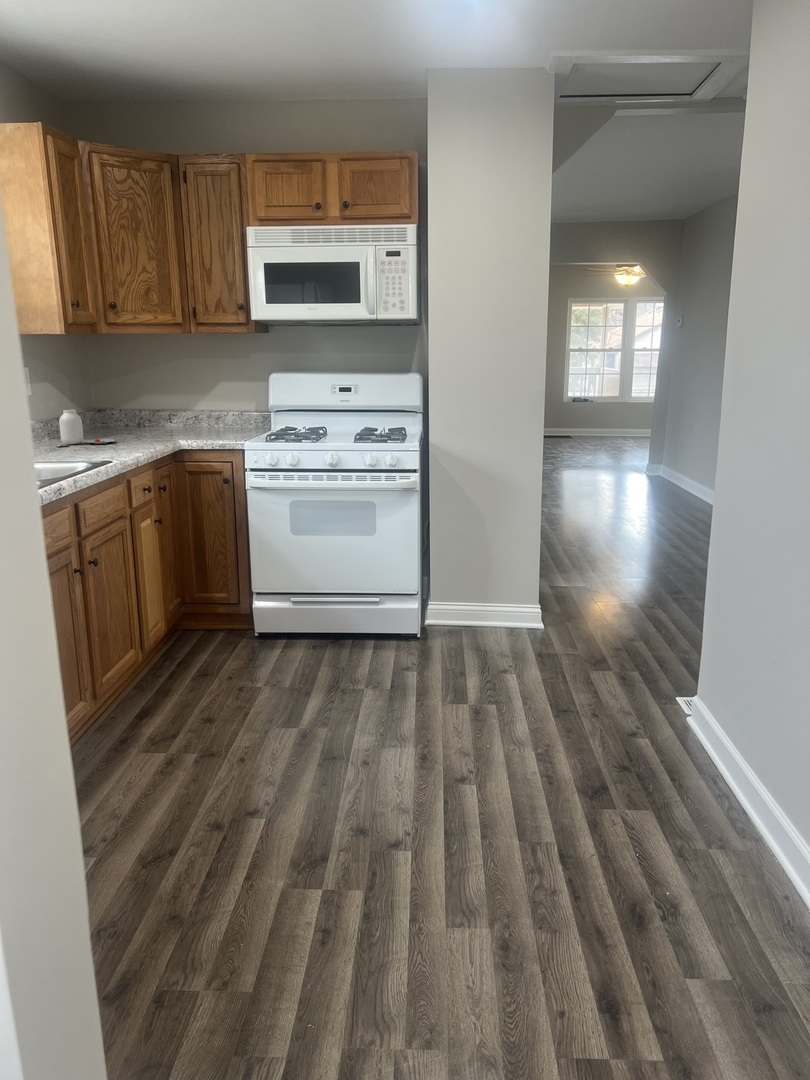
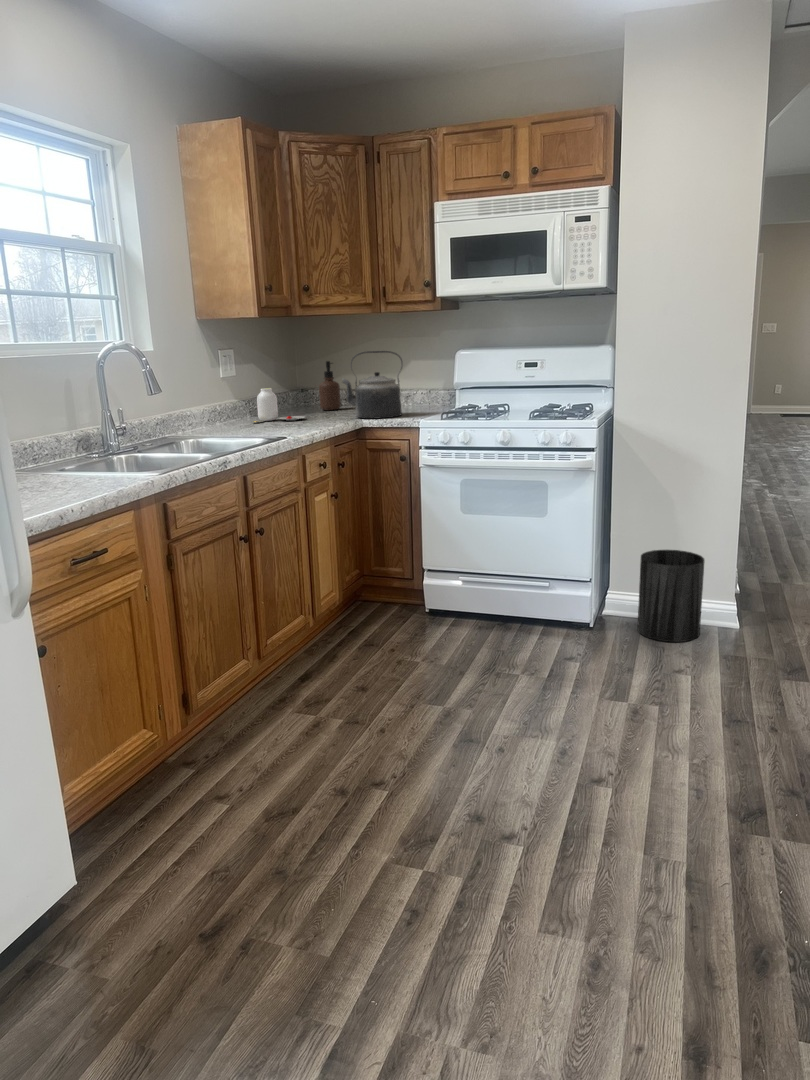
kettle: none [155,373,219,441] -> present [342,351,402,419]
soap dispenser: none [122,382,146,433] -> present [319,361,341,410]
trash can: none [458,560,515,645] -> present [637,550,704,642]

